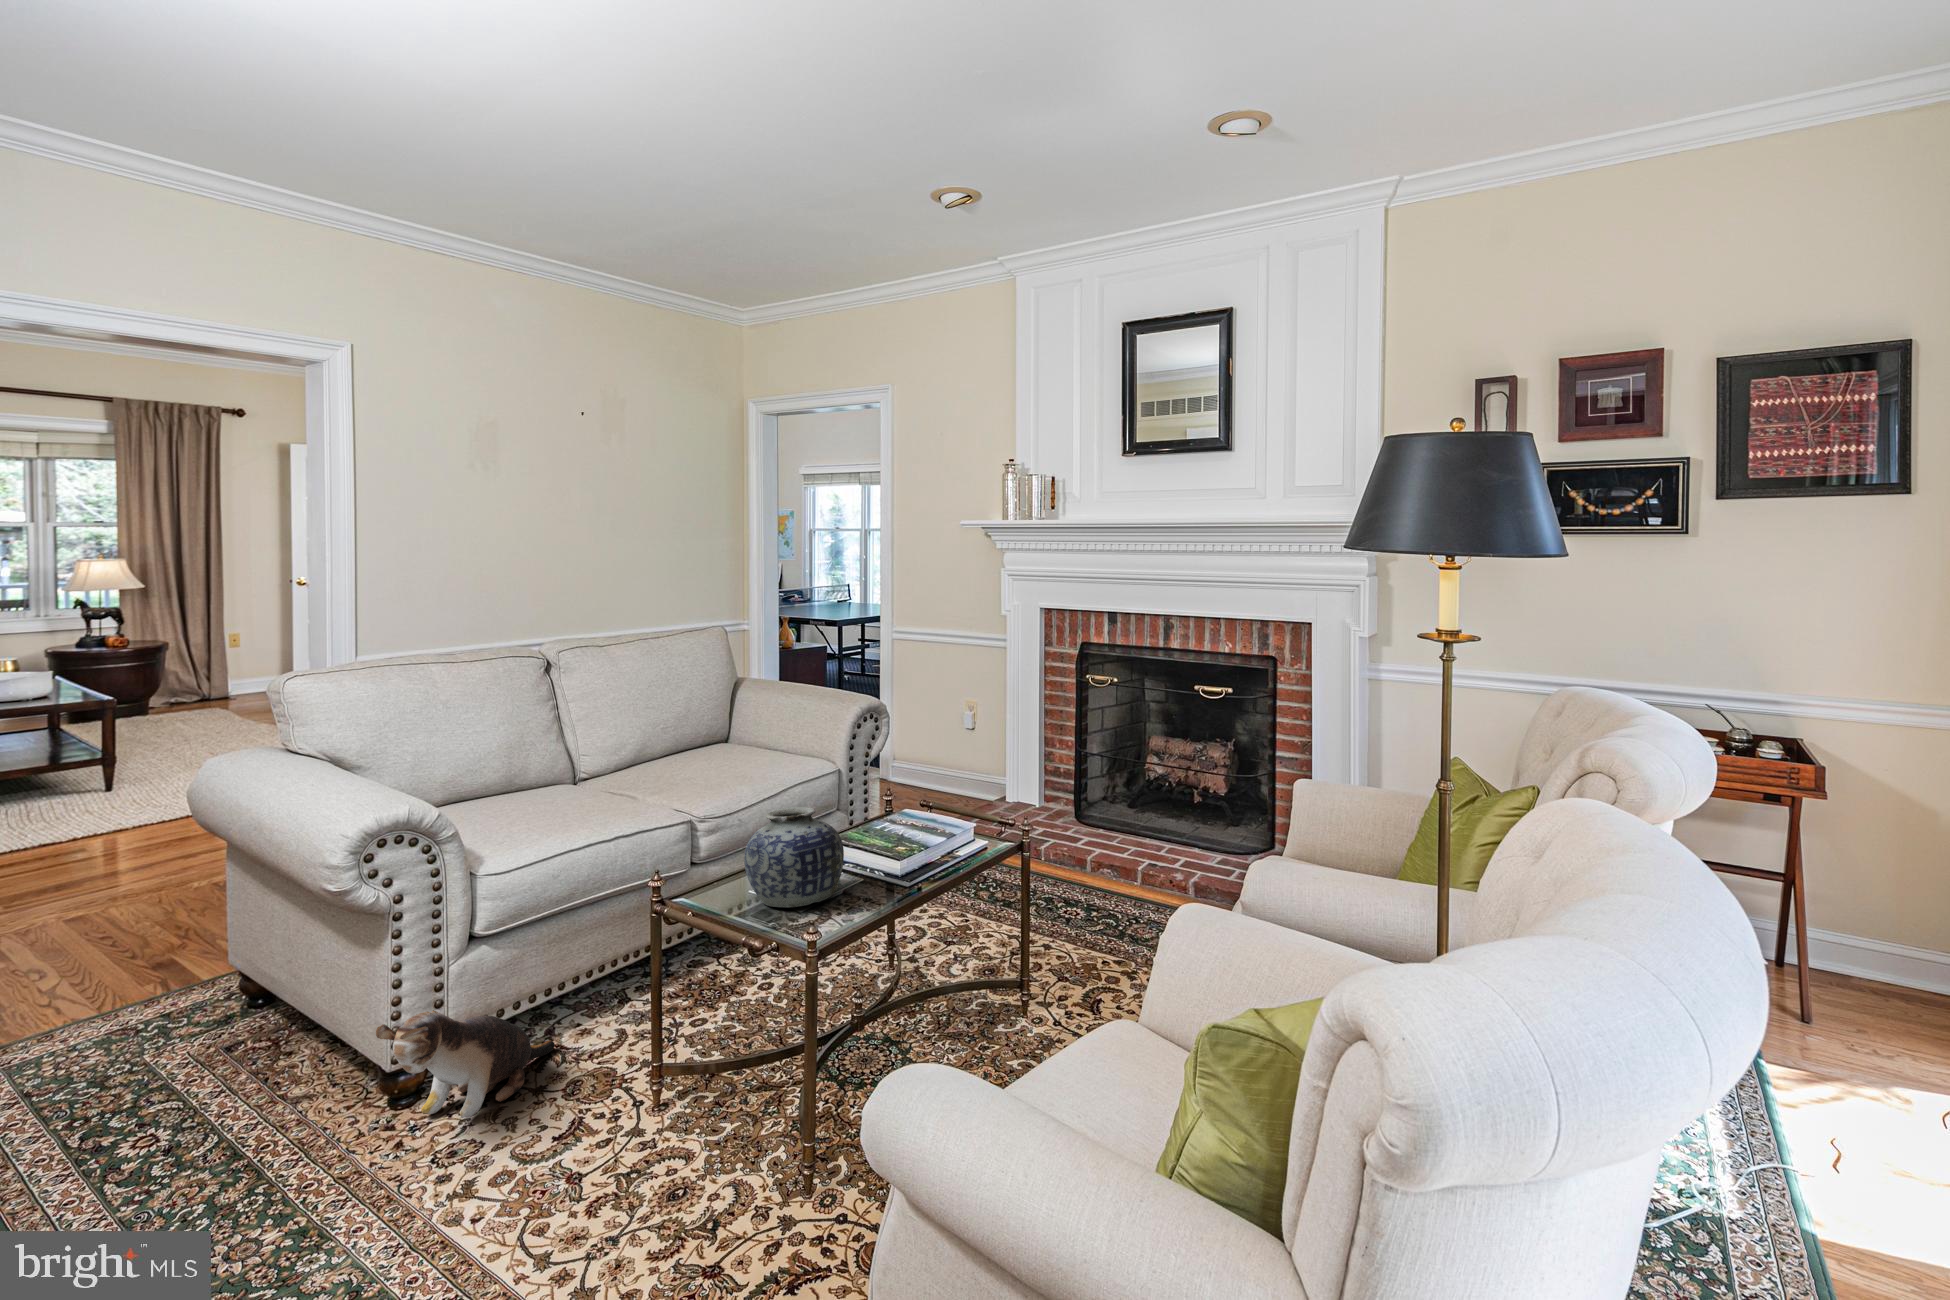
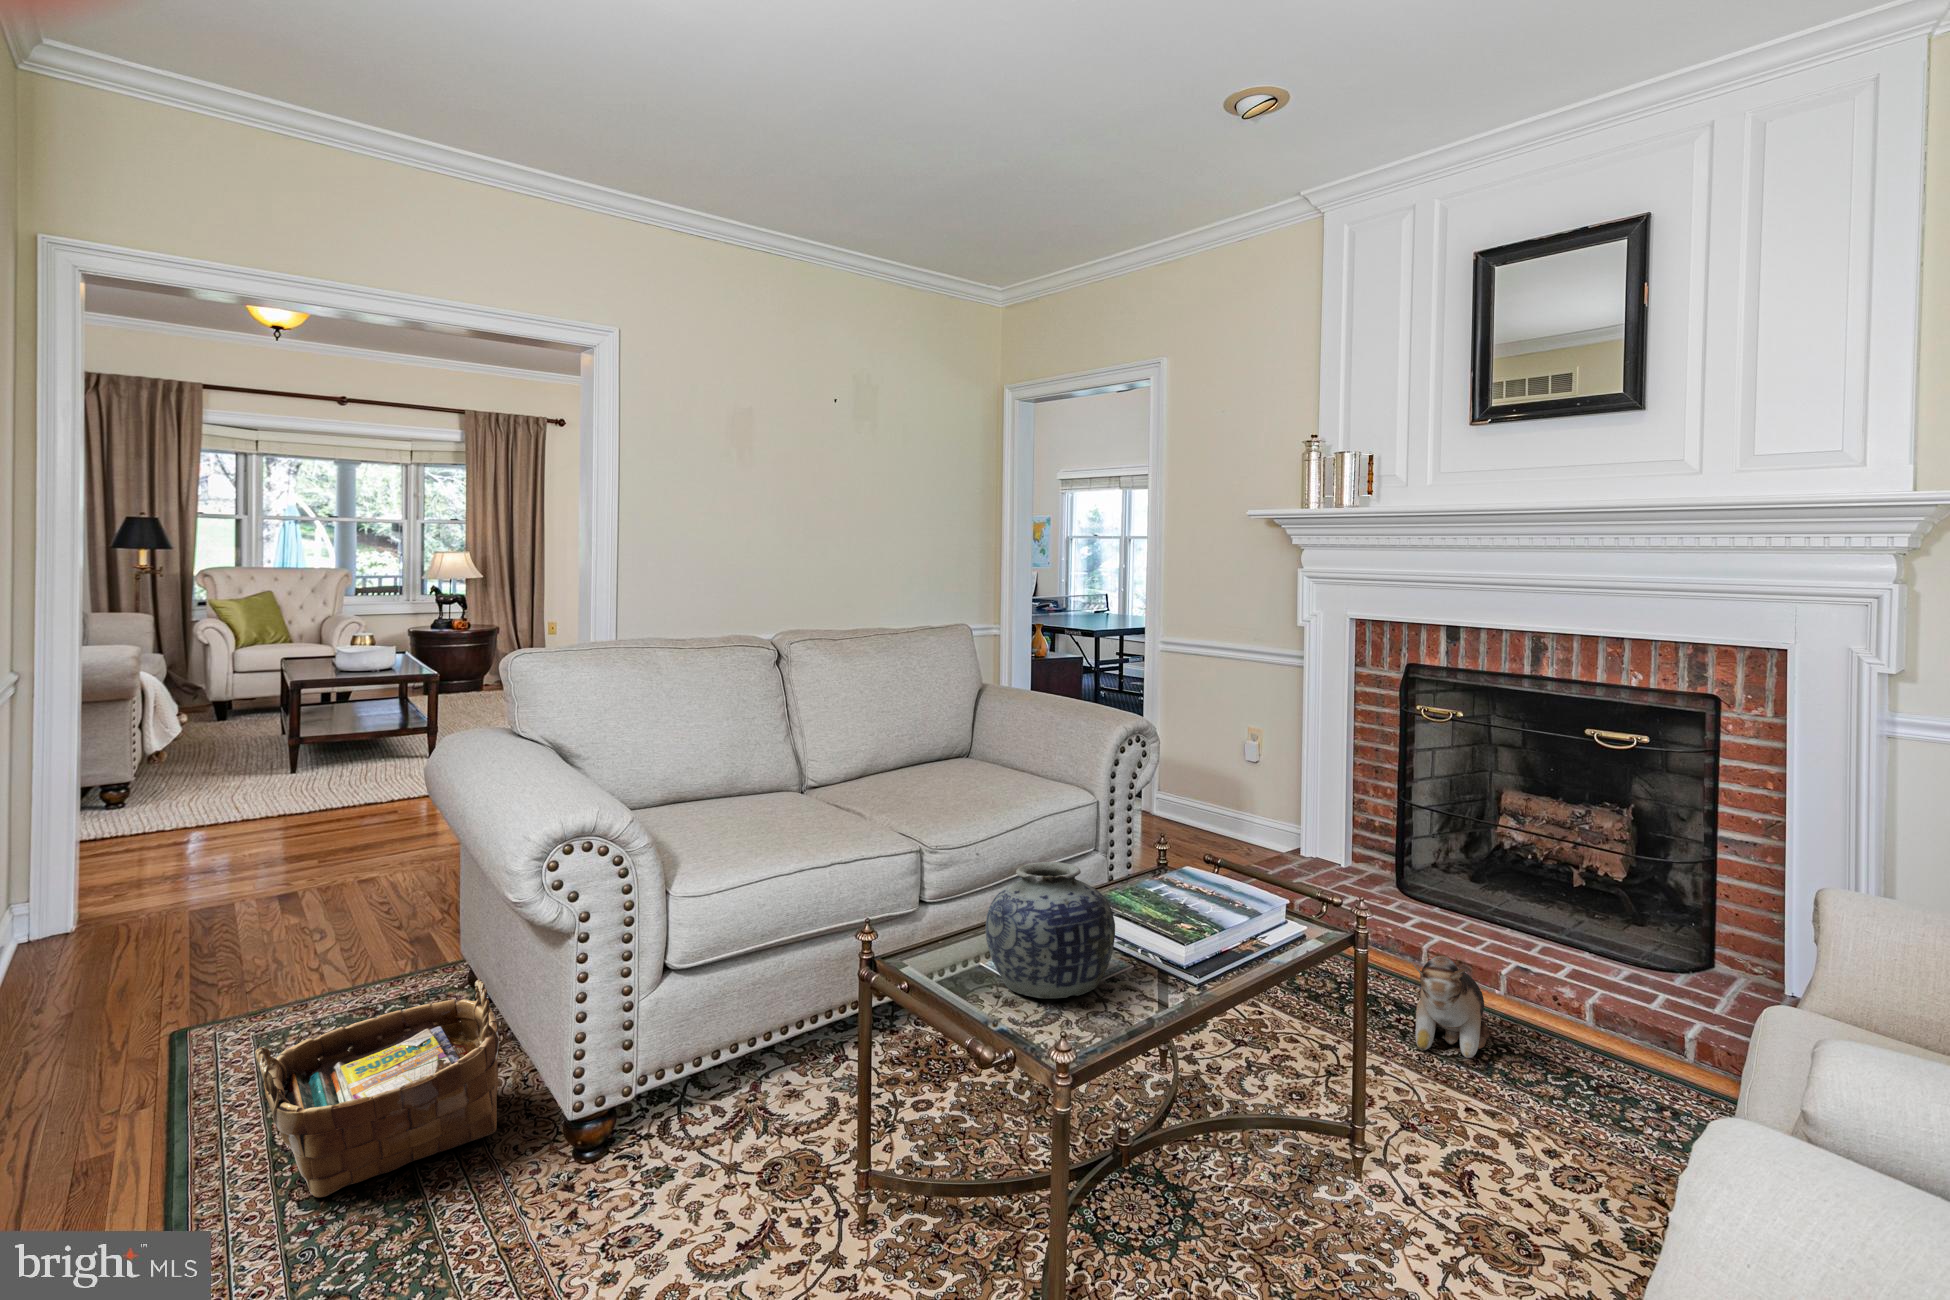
woven basket: none [53,971,307,1176] -> present [255,979,499,1197]
plush toy: present [376,1010,555,1118] -> present [1412,956,1489,1058]

